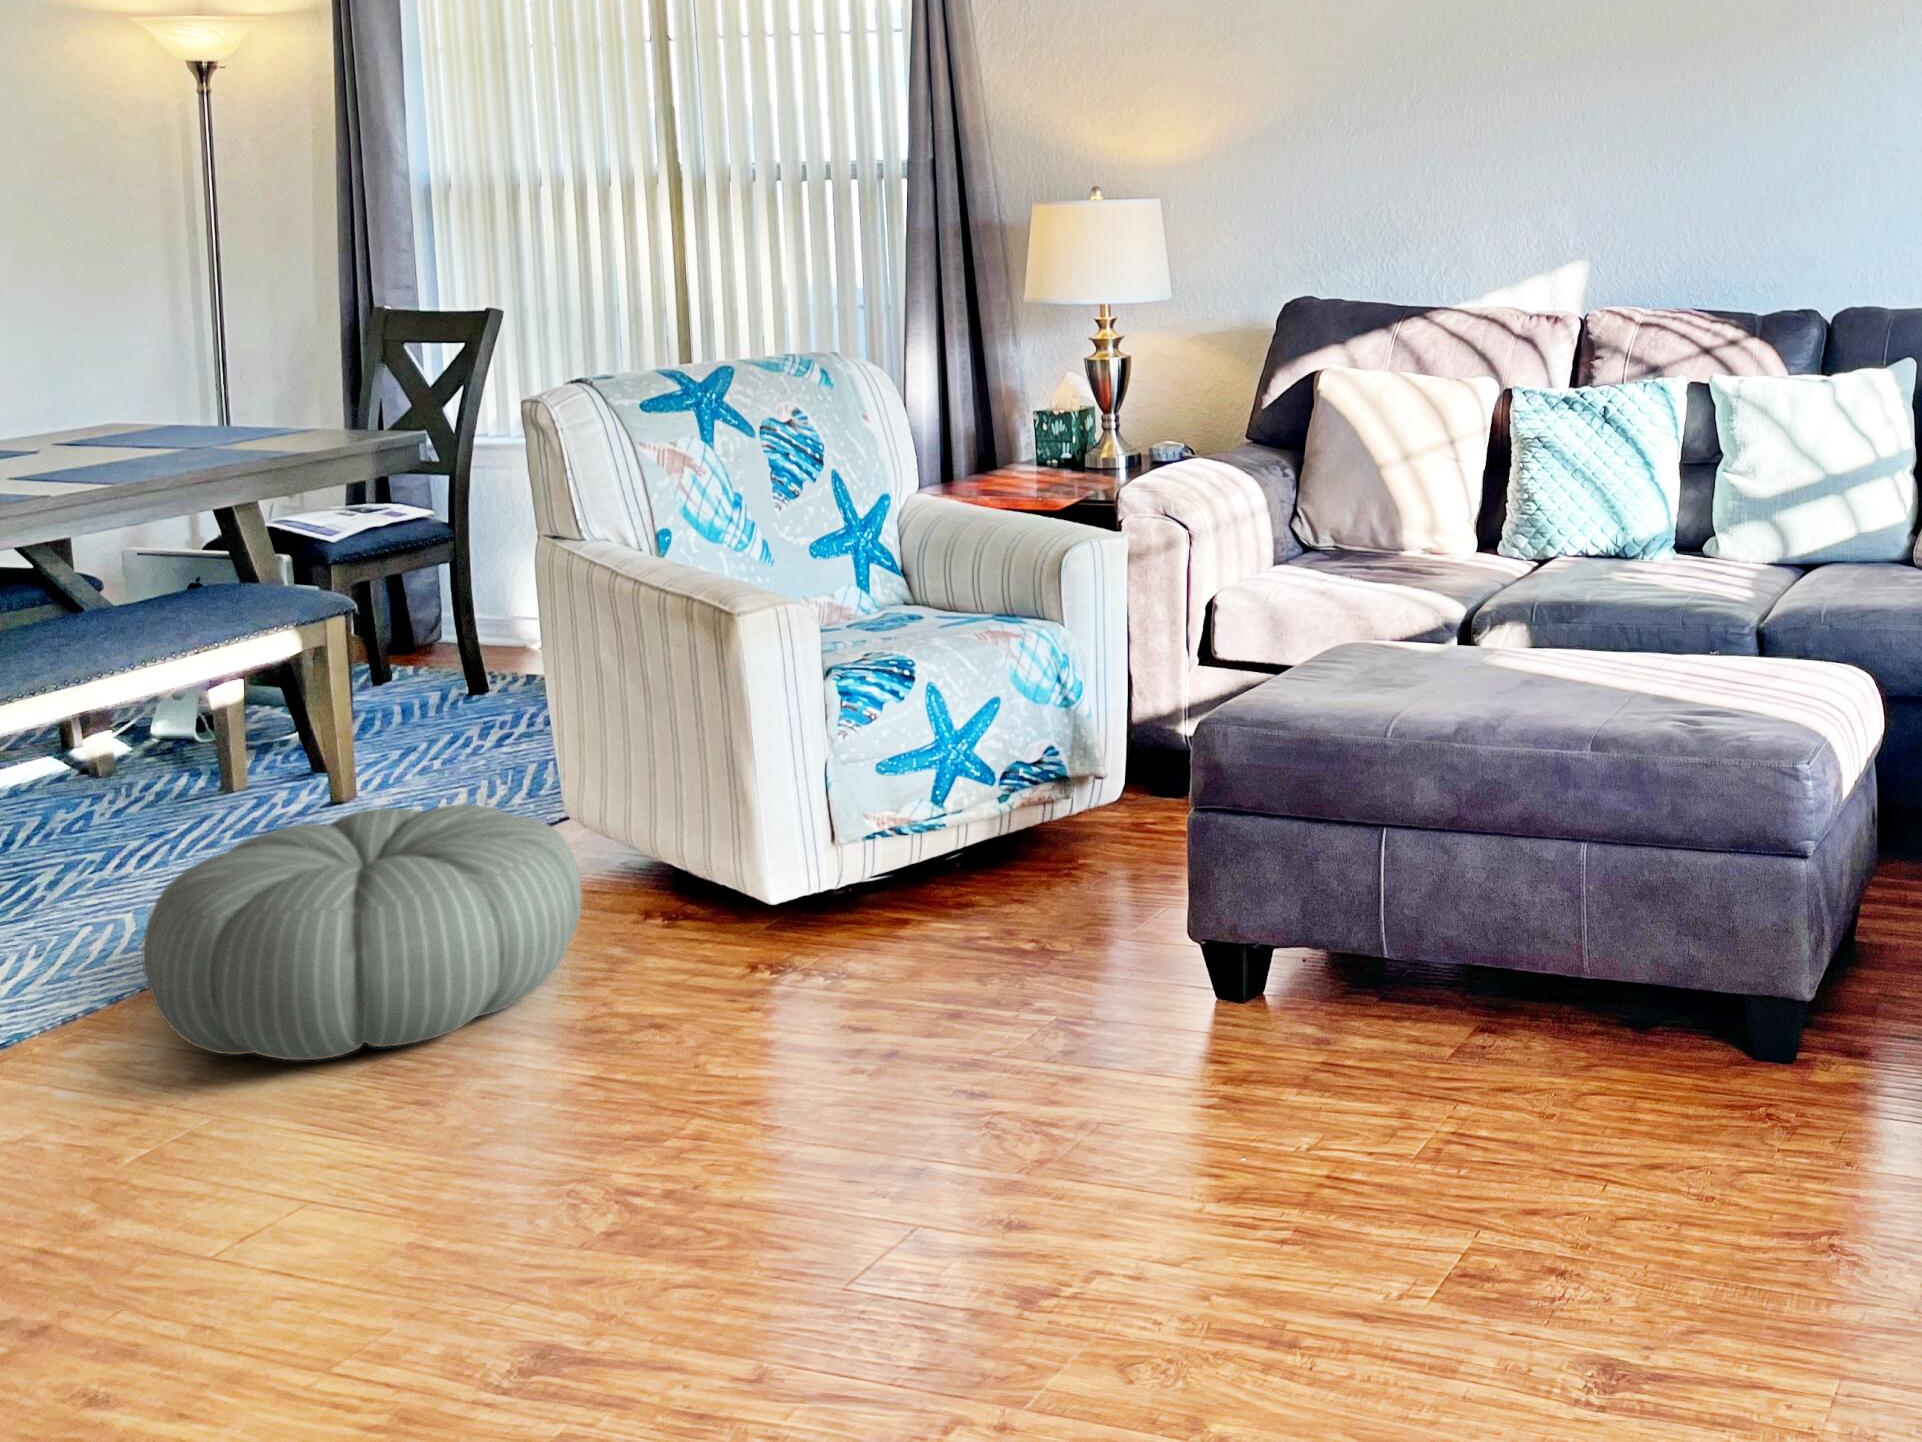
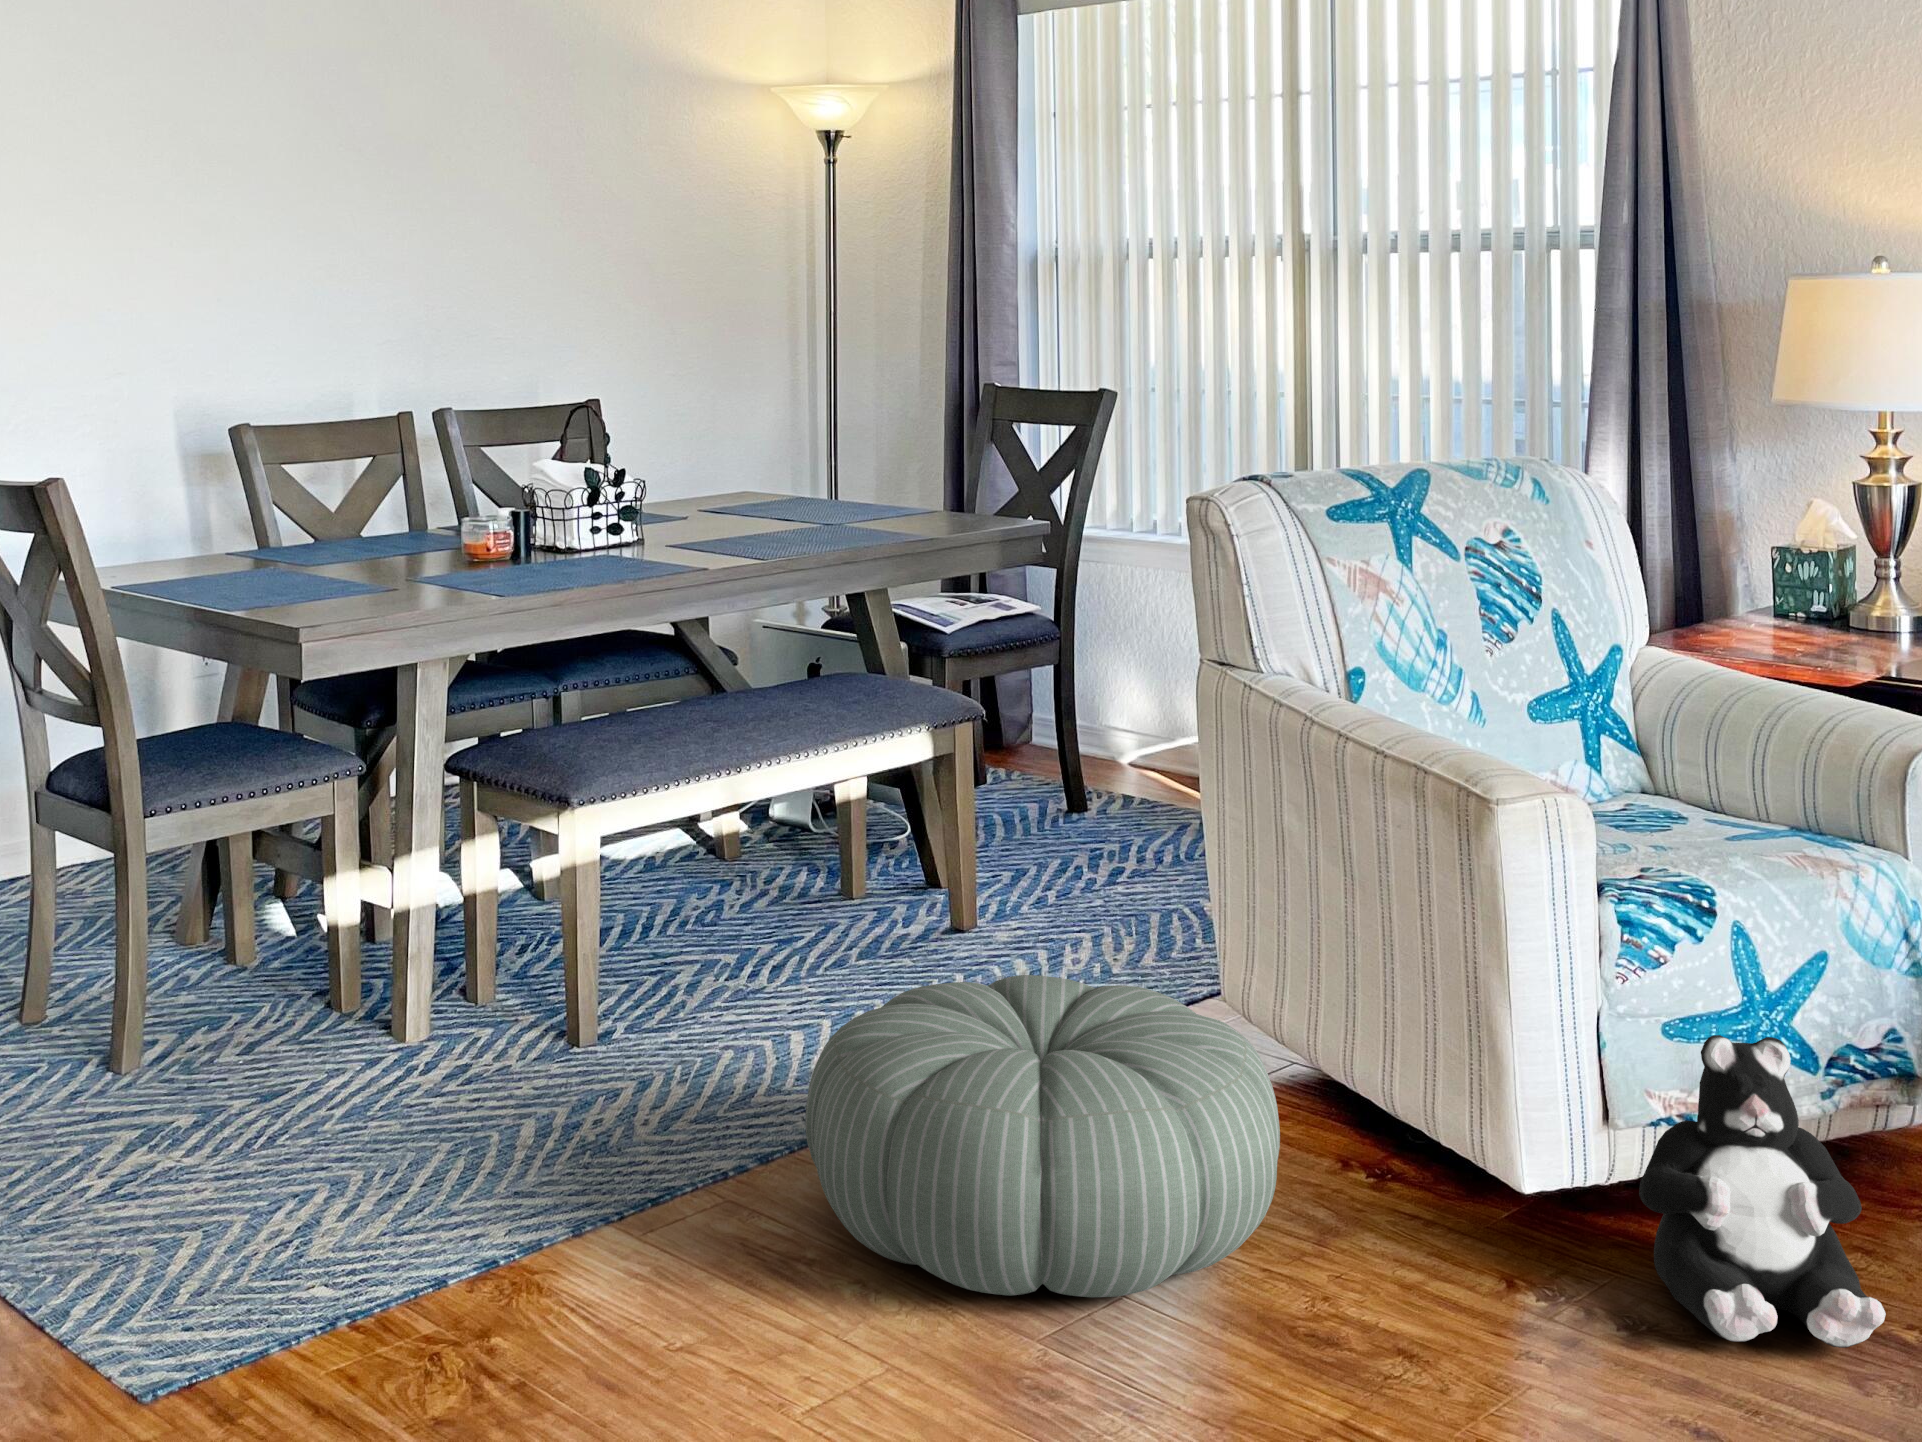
plush toy: none [852,758,1008,970] -> present [1639,1035,1886,1348]

